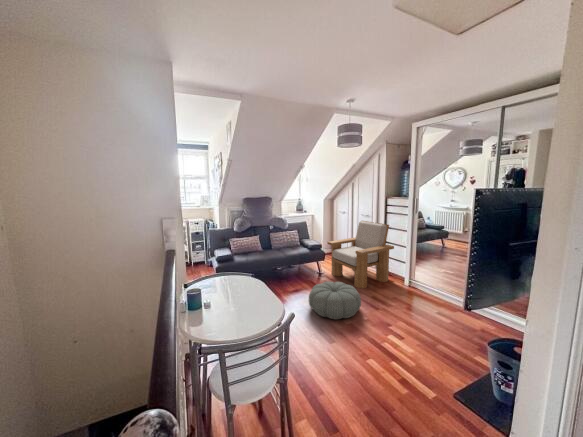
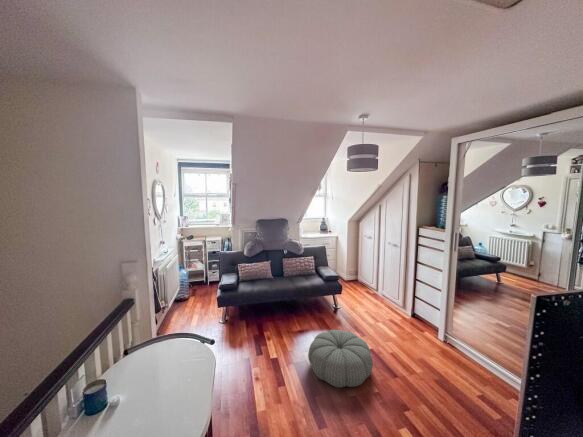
armchair: present [327,221,394,288] -> none [345,249,426,337]

